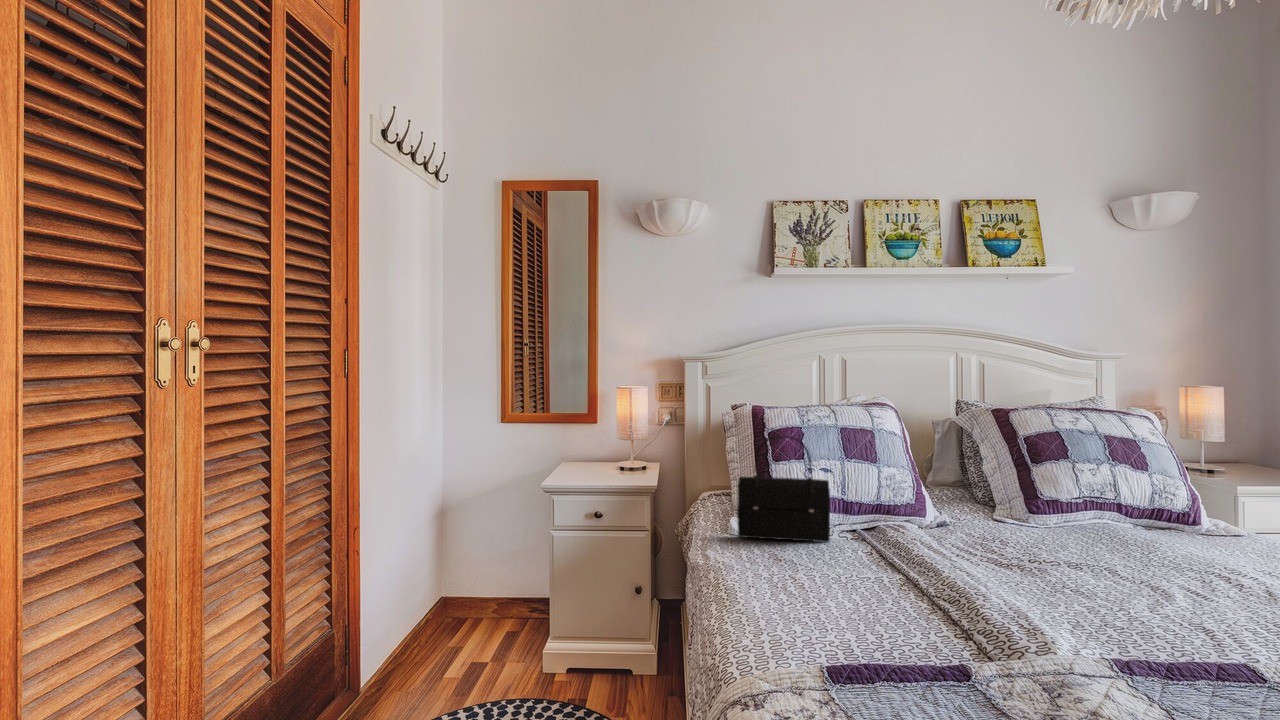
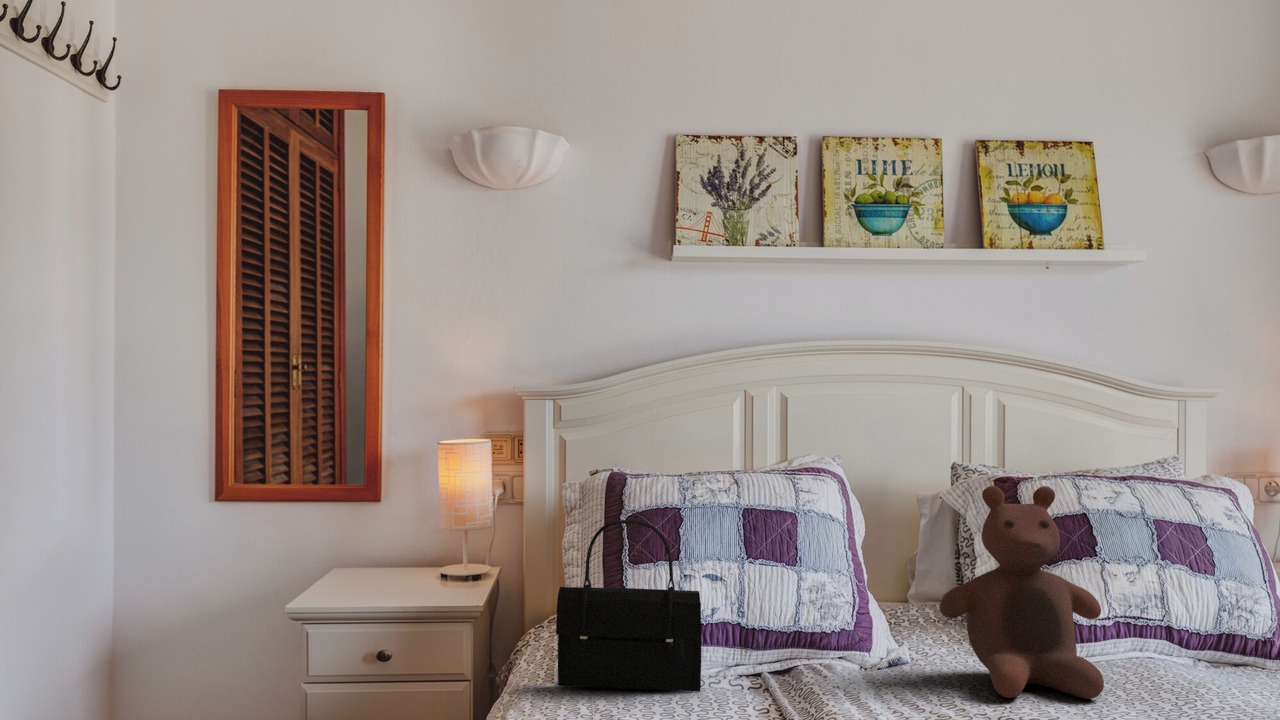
stuffed bear: none [978,414,1102,552] -> present [940,486,1104,699]

